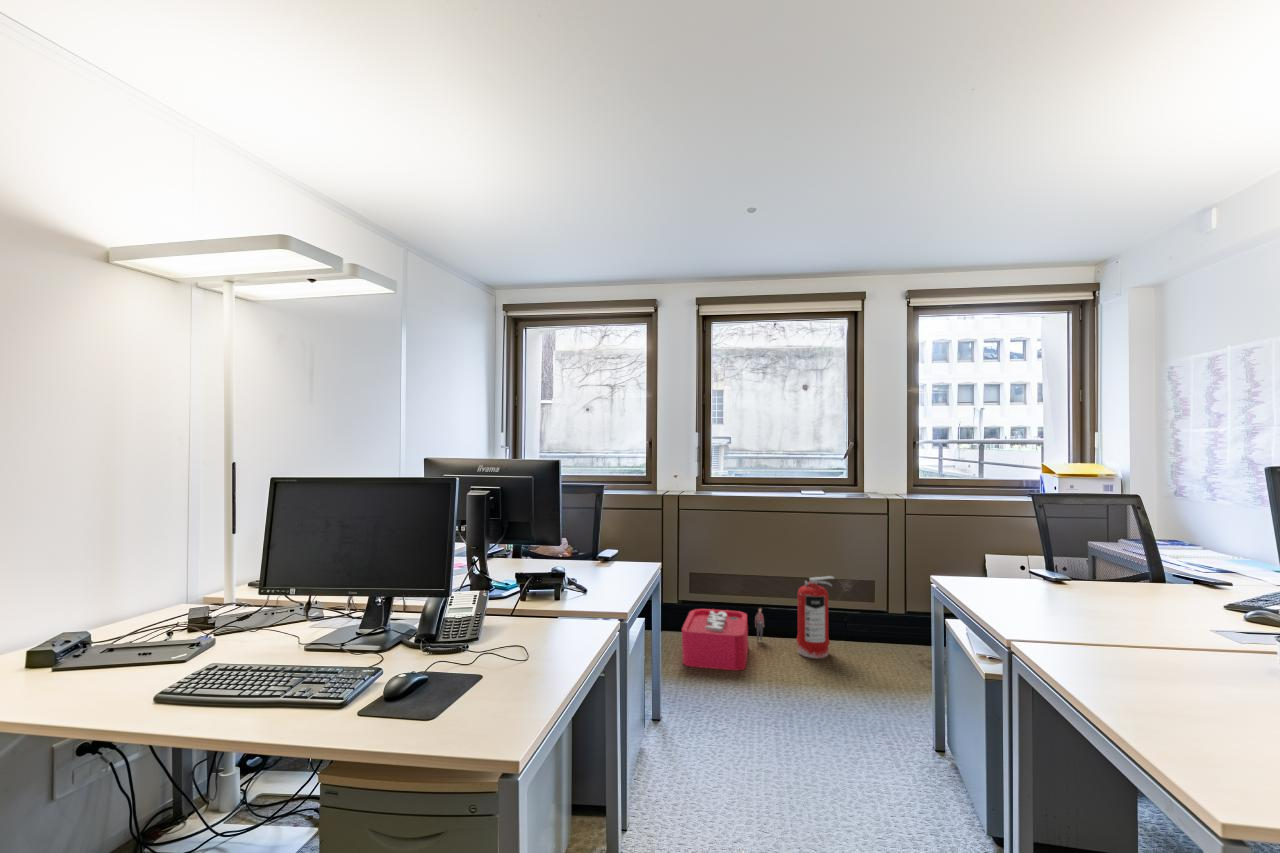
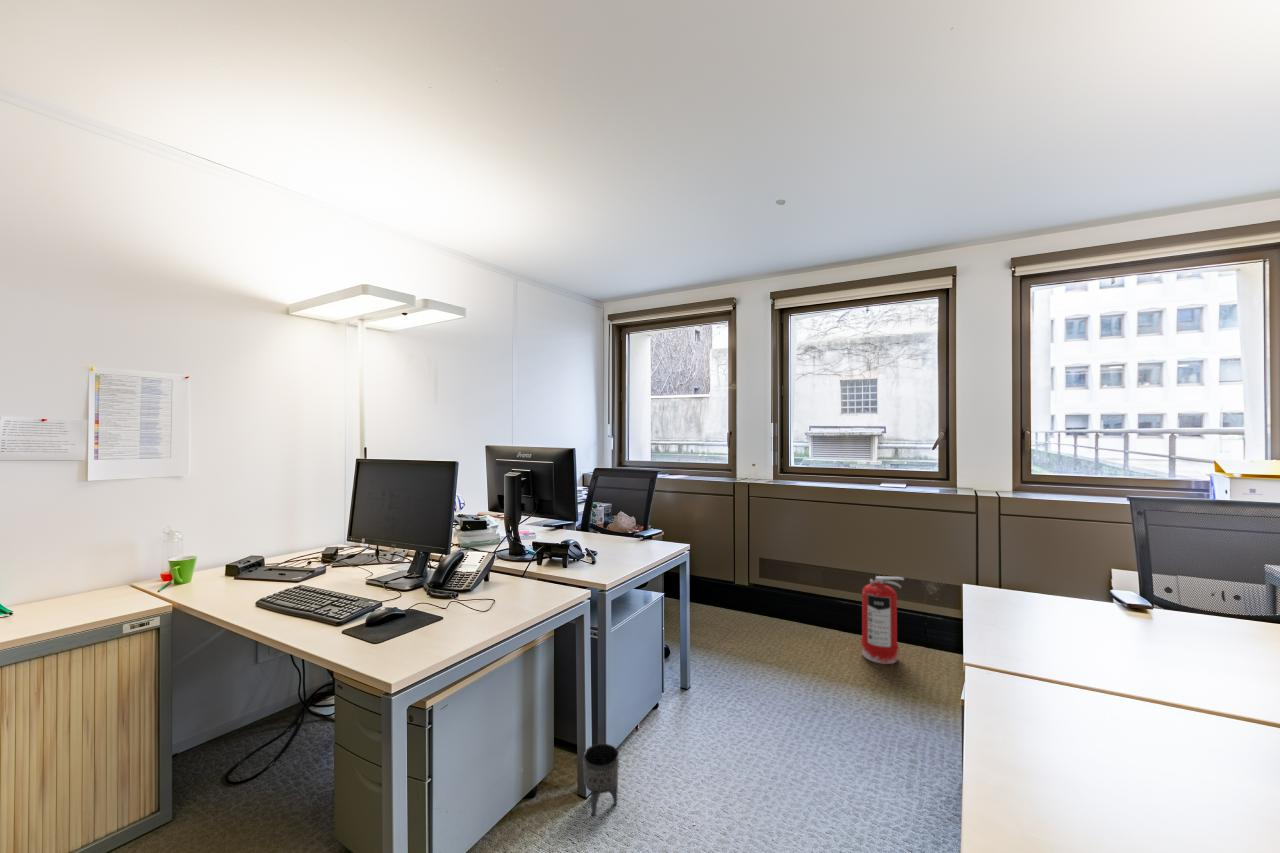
storage bin: present [682,608,764,670] -> none [732,596,832,663]
planter: none [642,763,678,834] -> present [583,744,619,816]

